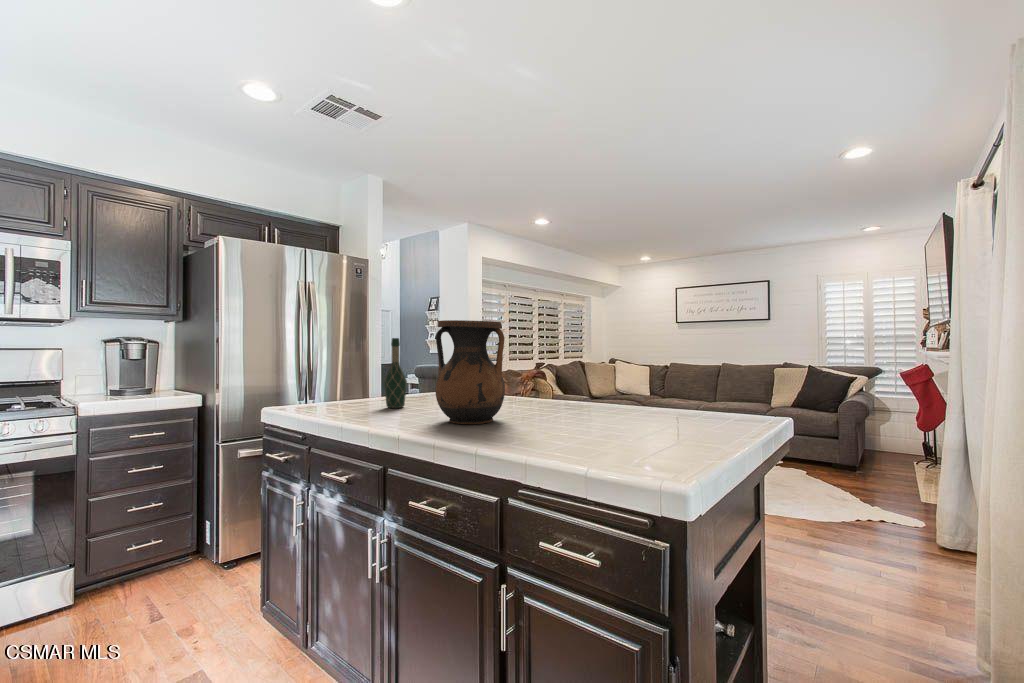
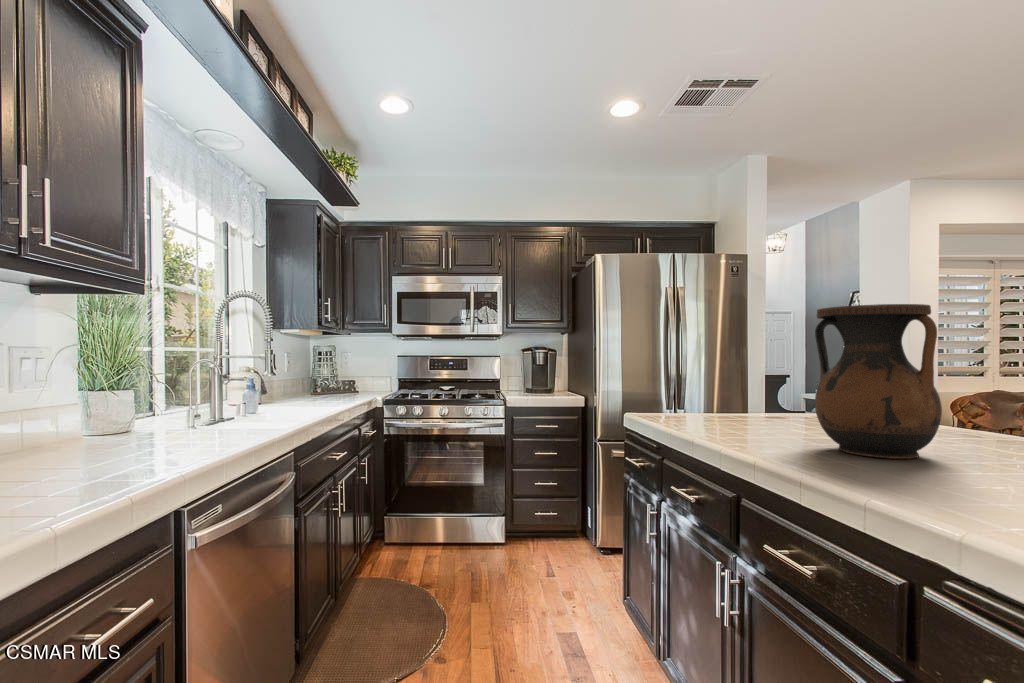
wine bottle: present [384,338,407,408] -> none [753,338,784,425]

